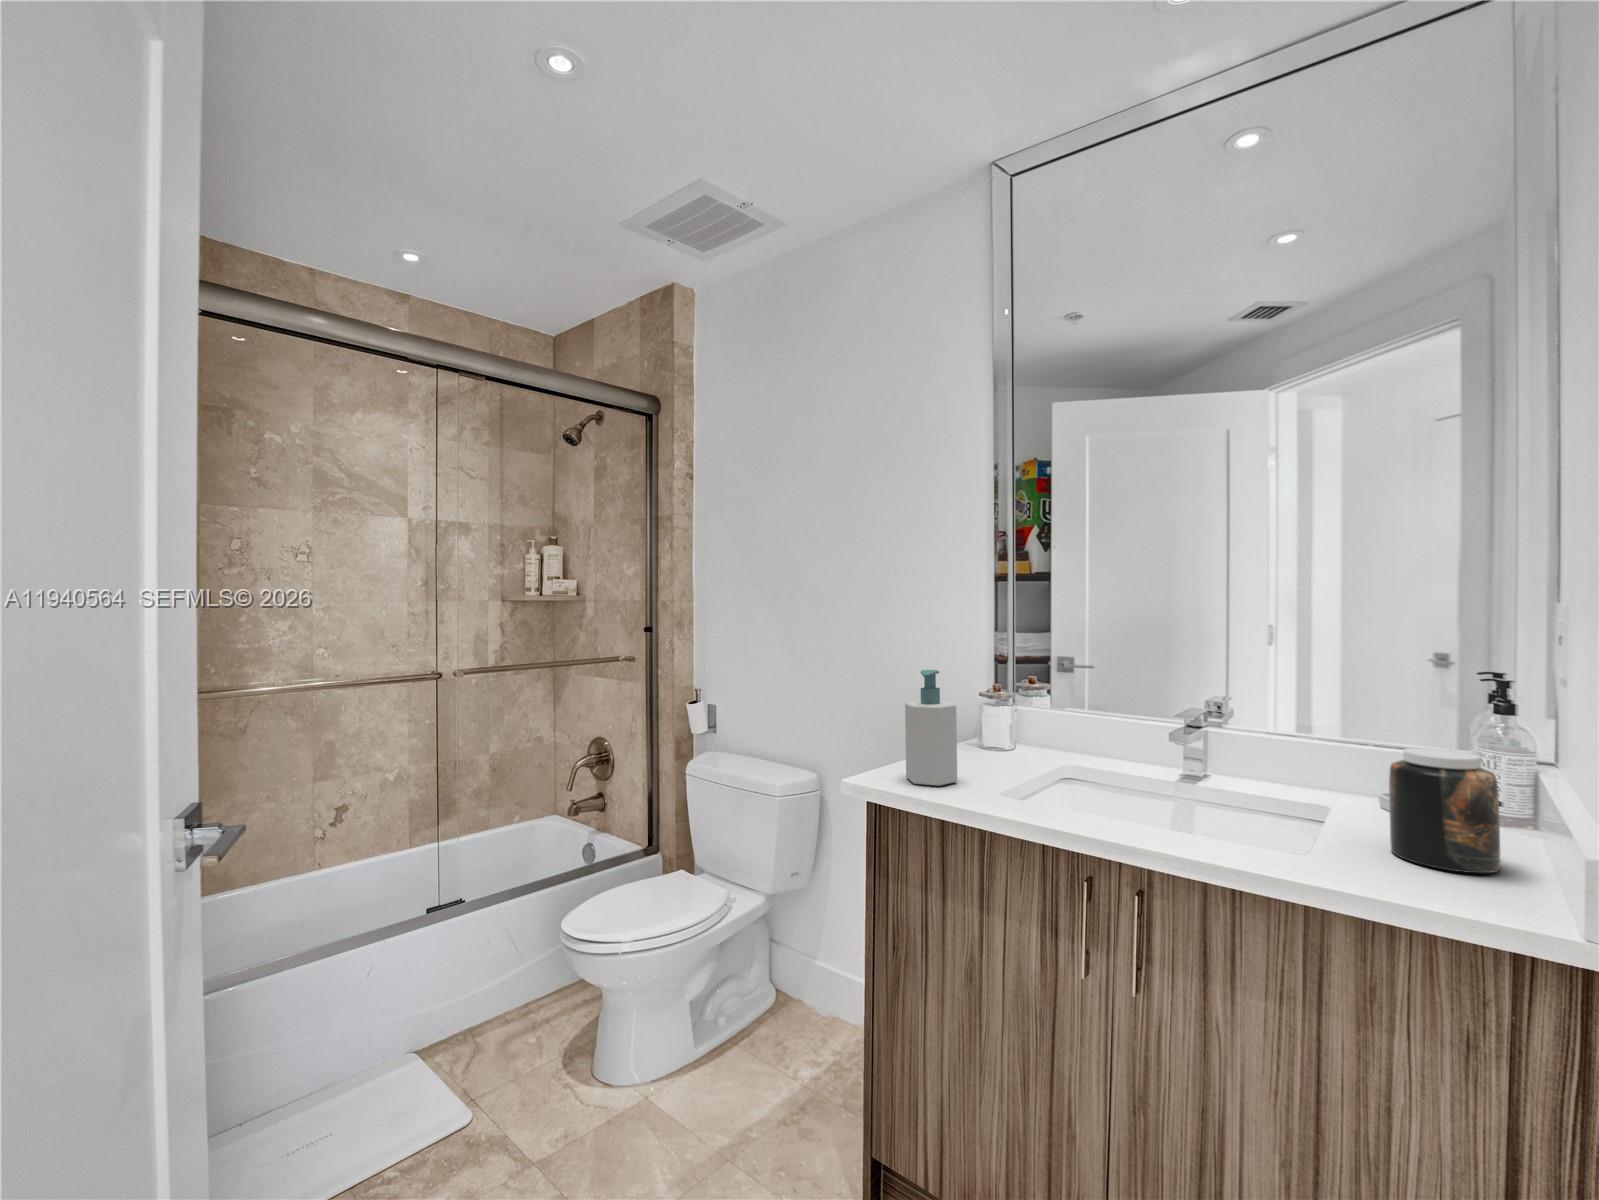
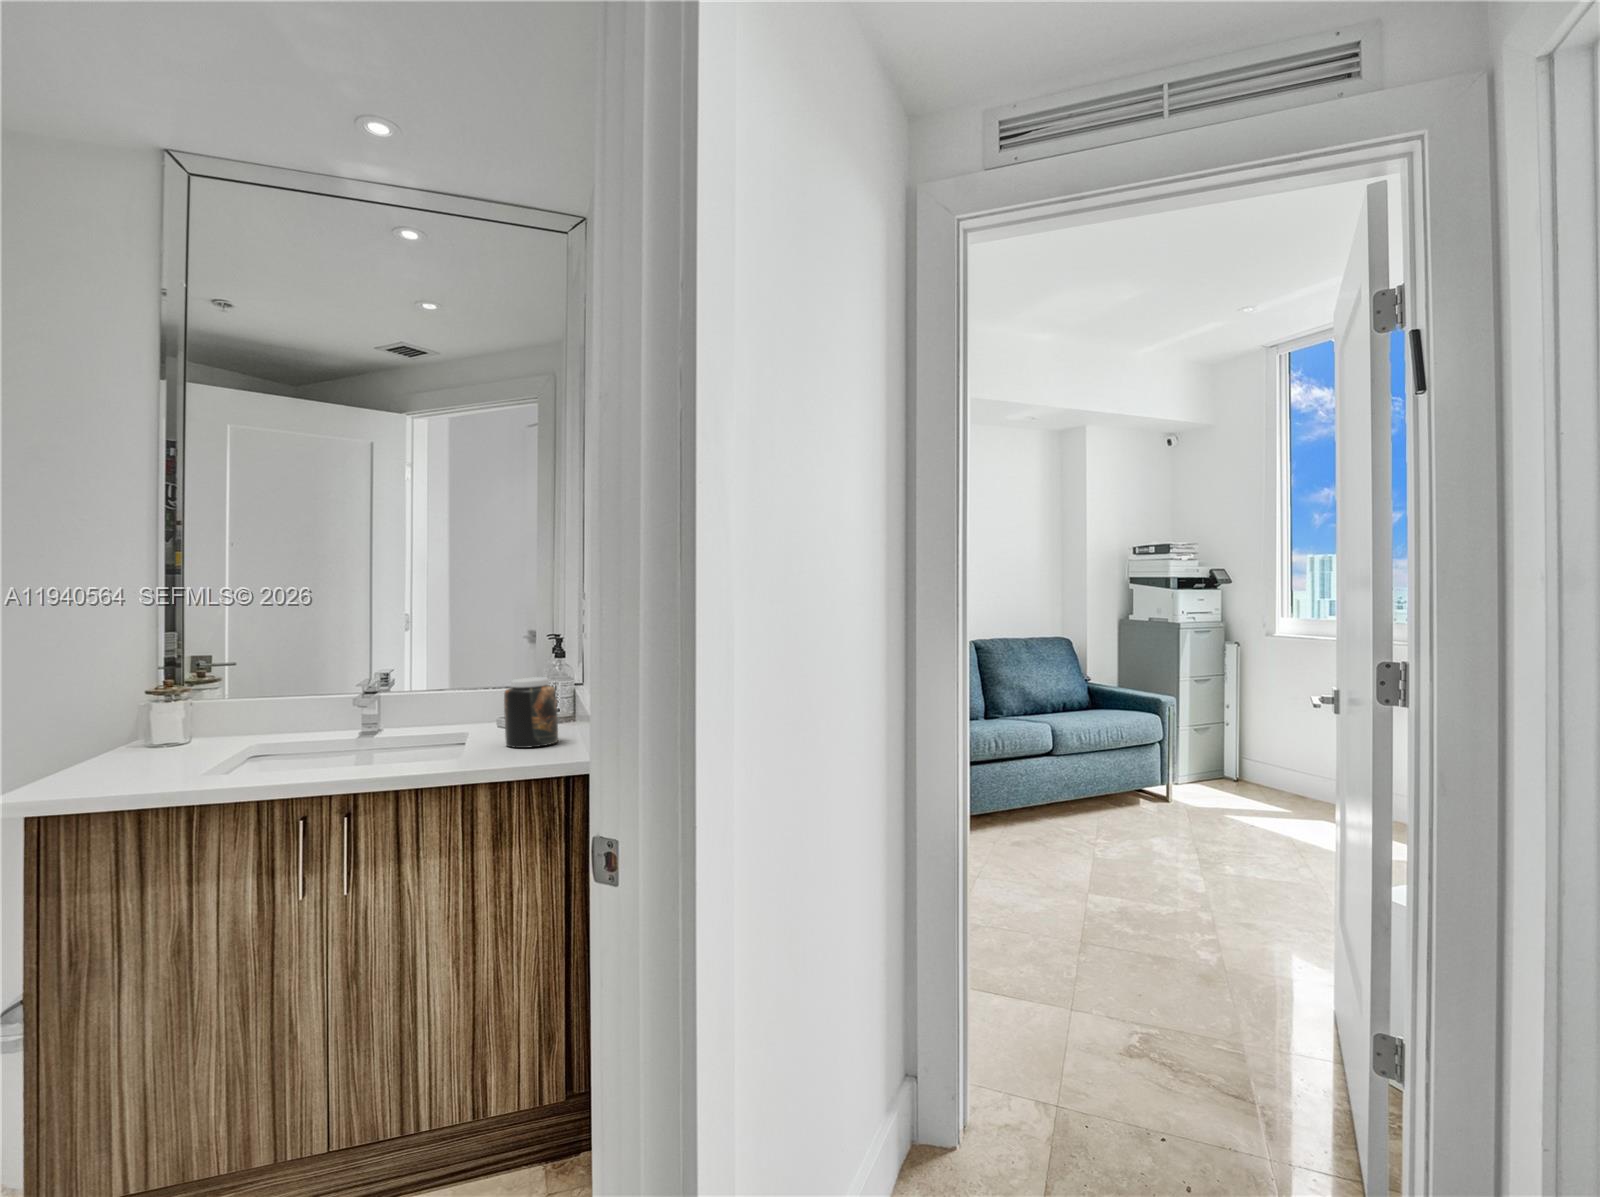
soap bottle: present [905,670,957,786] -> none [73,665,146,785]

